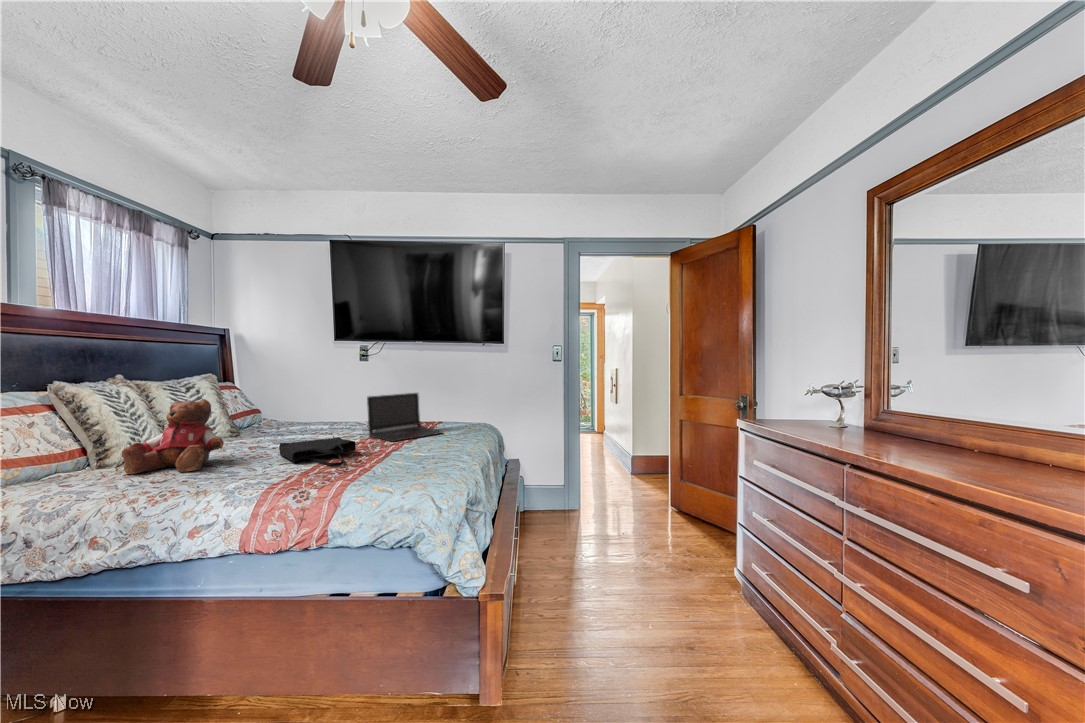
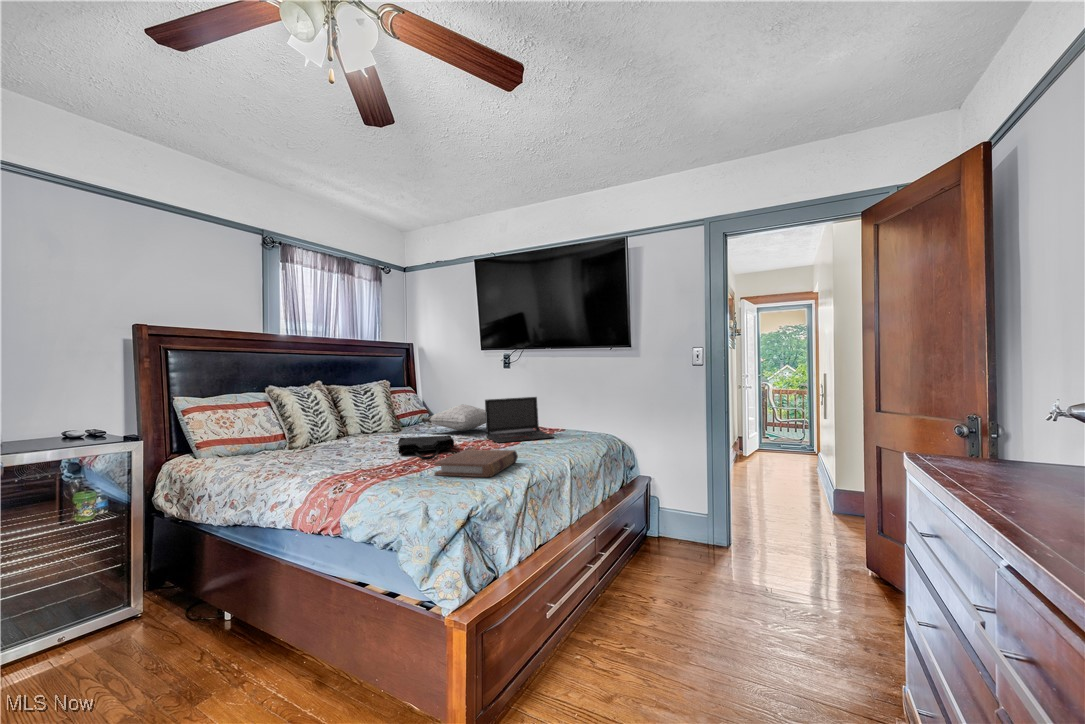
teddy bear: present [122,399,224,474] -> none [294,399,360,455]
pillow: none [277,401,371,431] -> present [422,404,486,431]
book: none [375,450,446,483] -> present [434,450,518,477]

